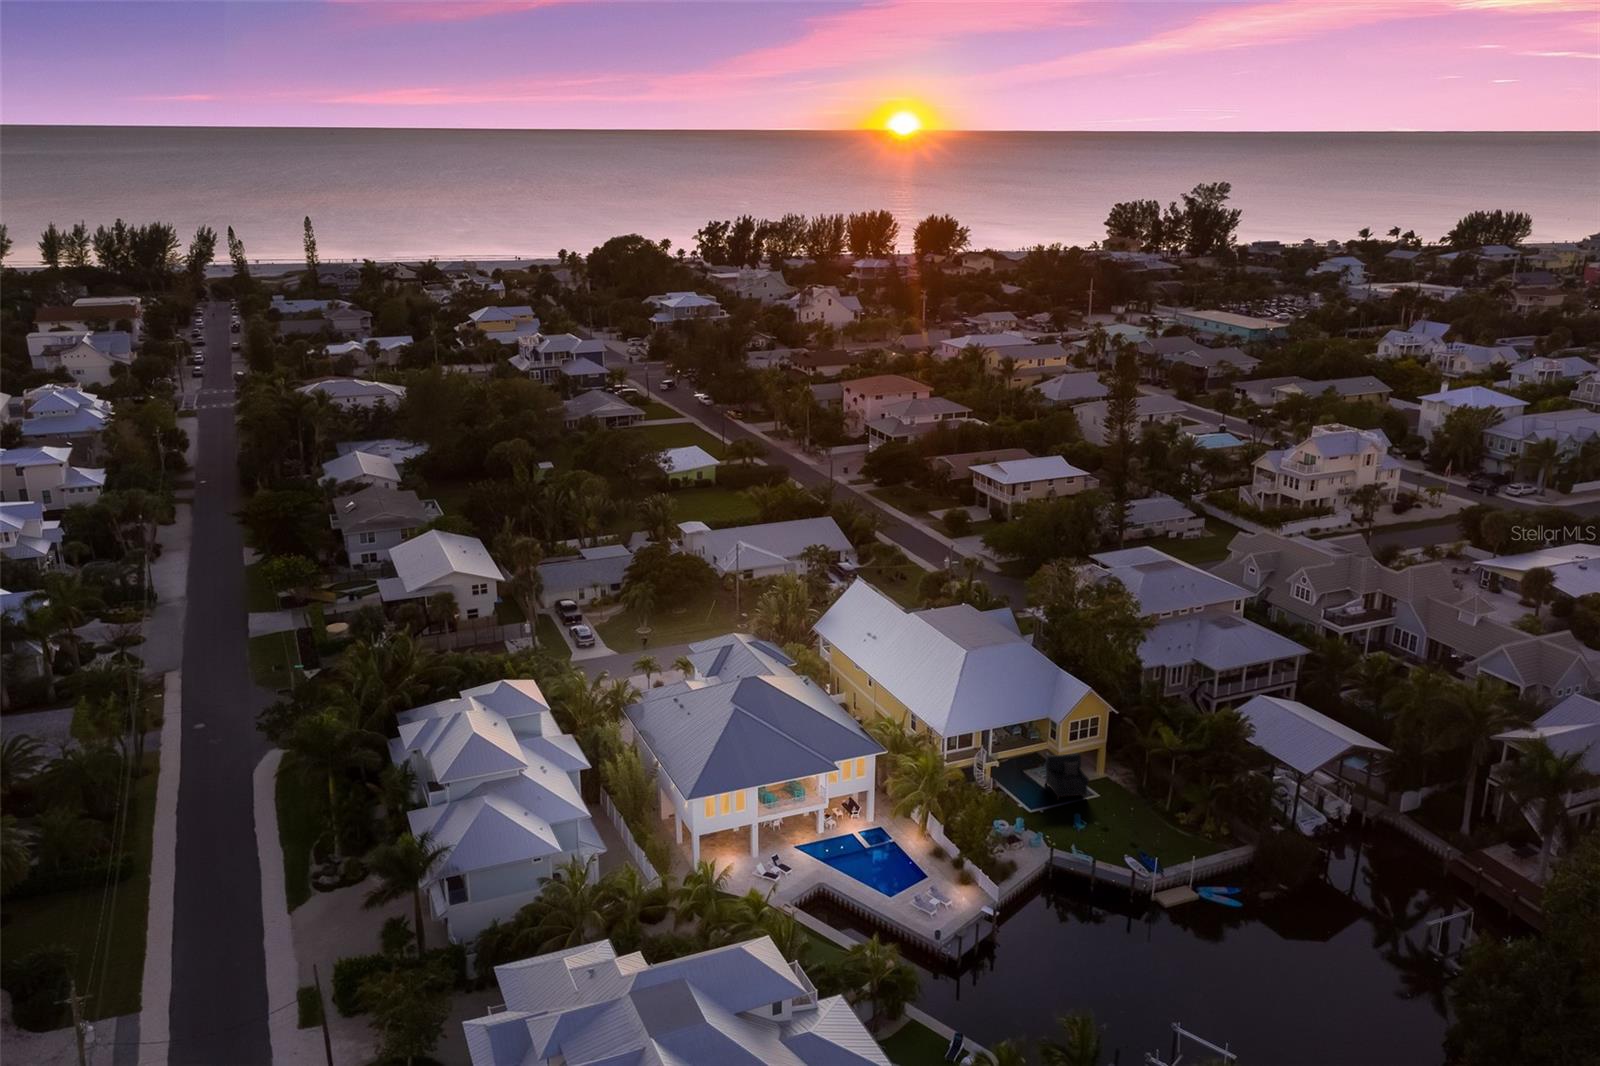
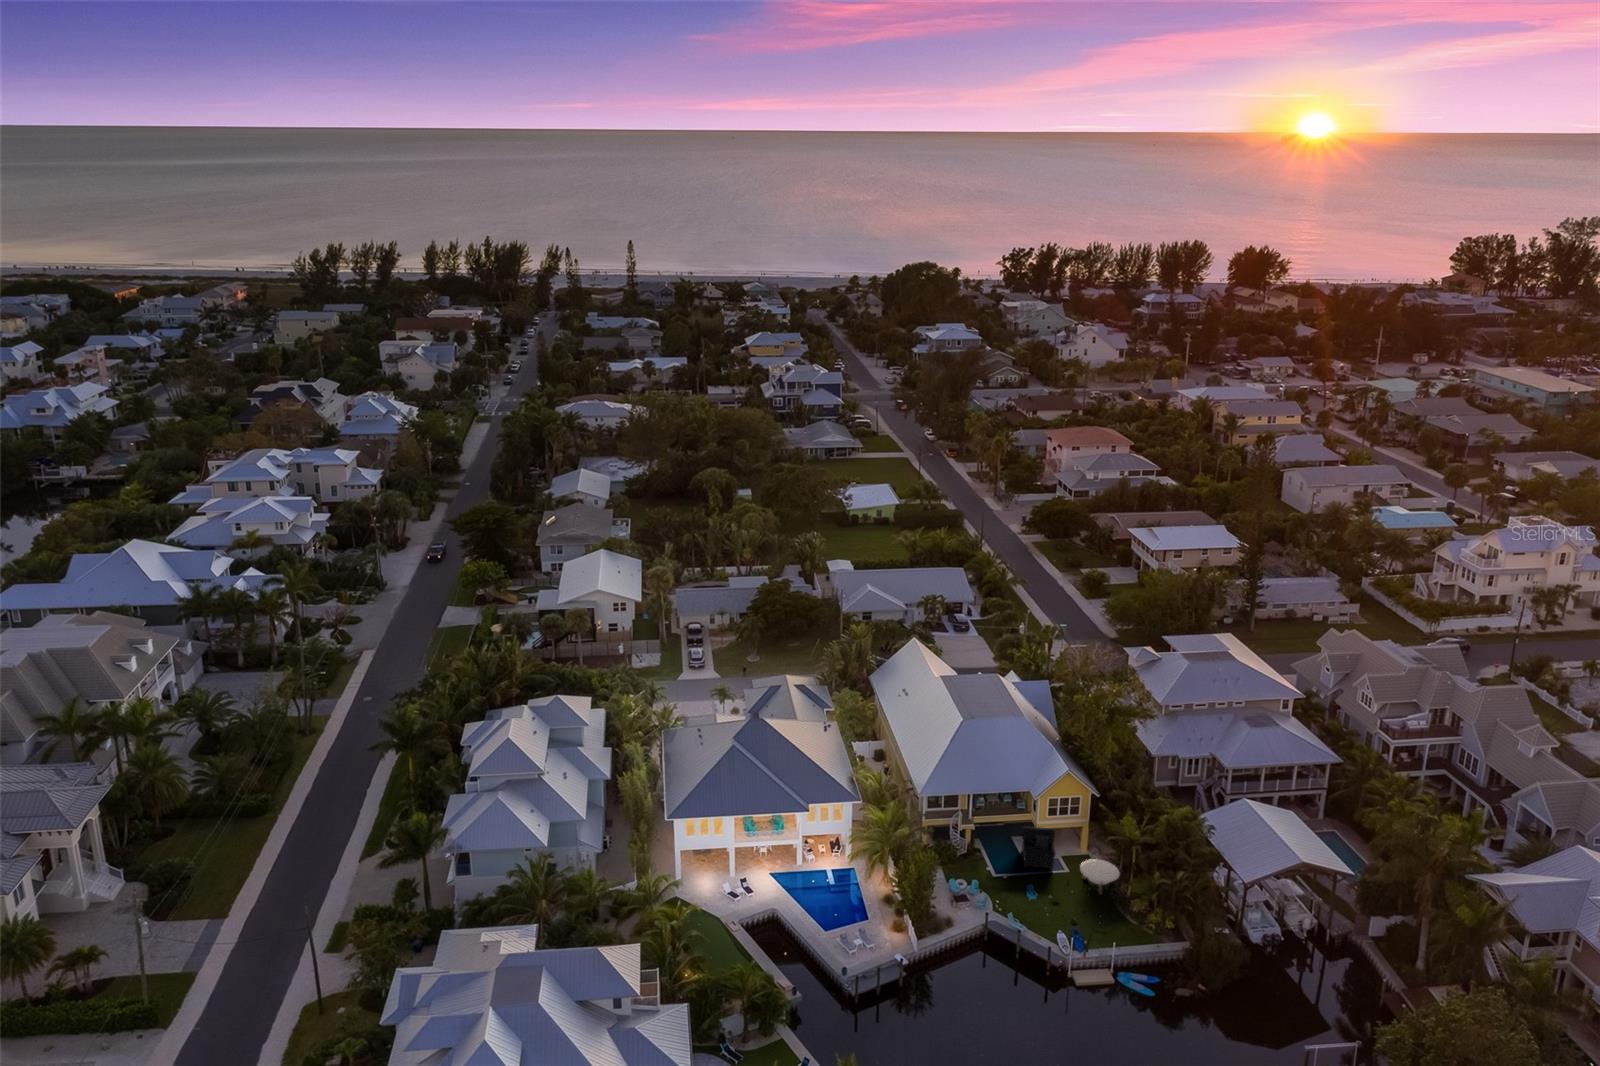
round table: none [1117,778,1159,813] -> present [1080,859,1120,894]

